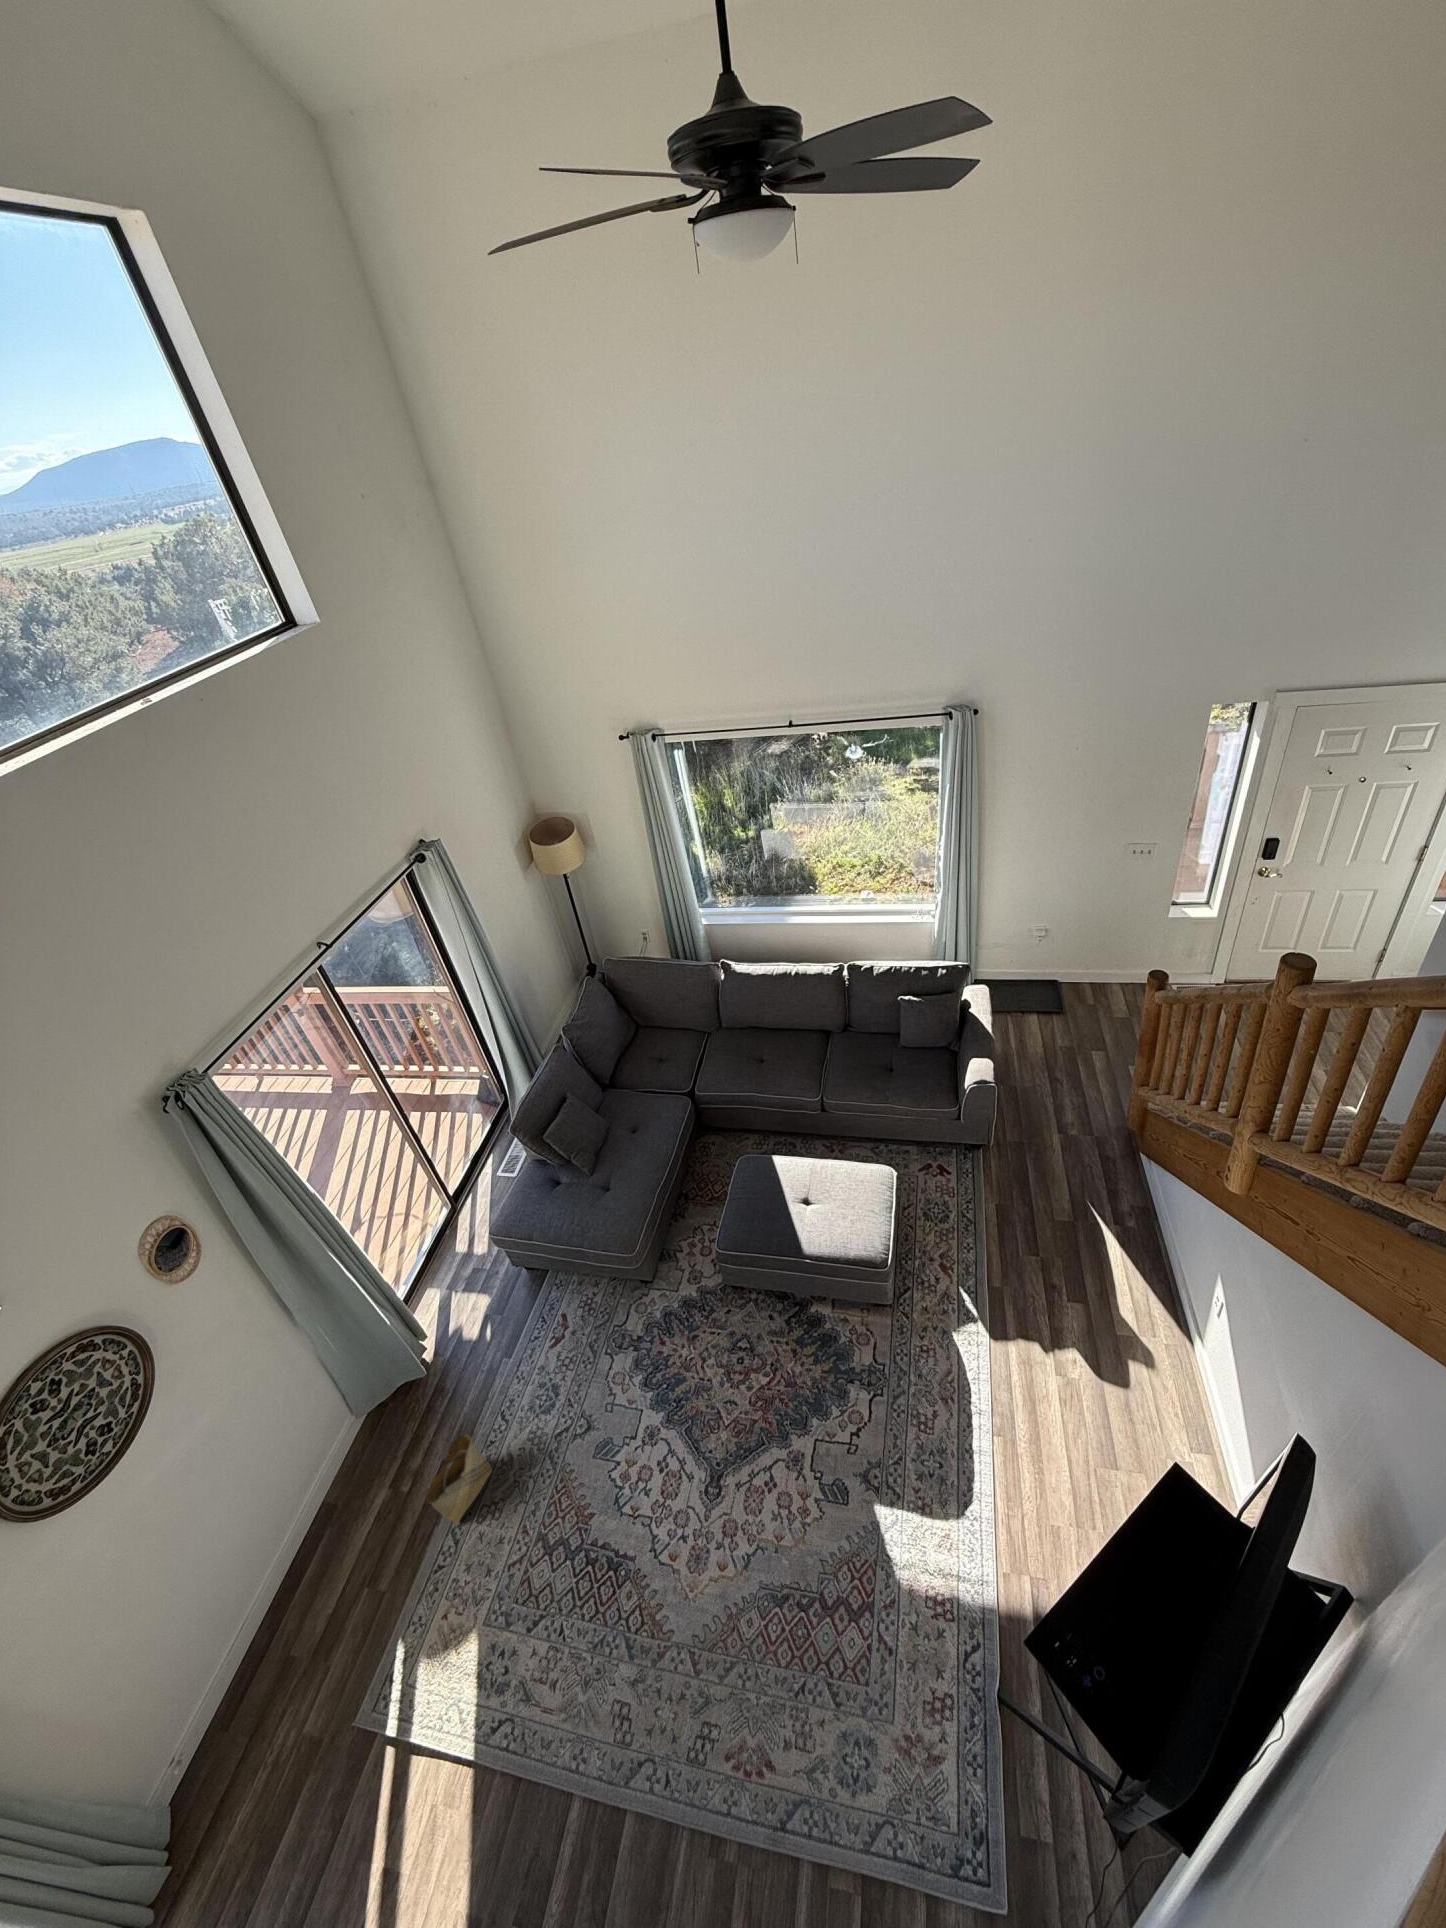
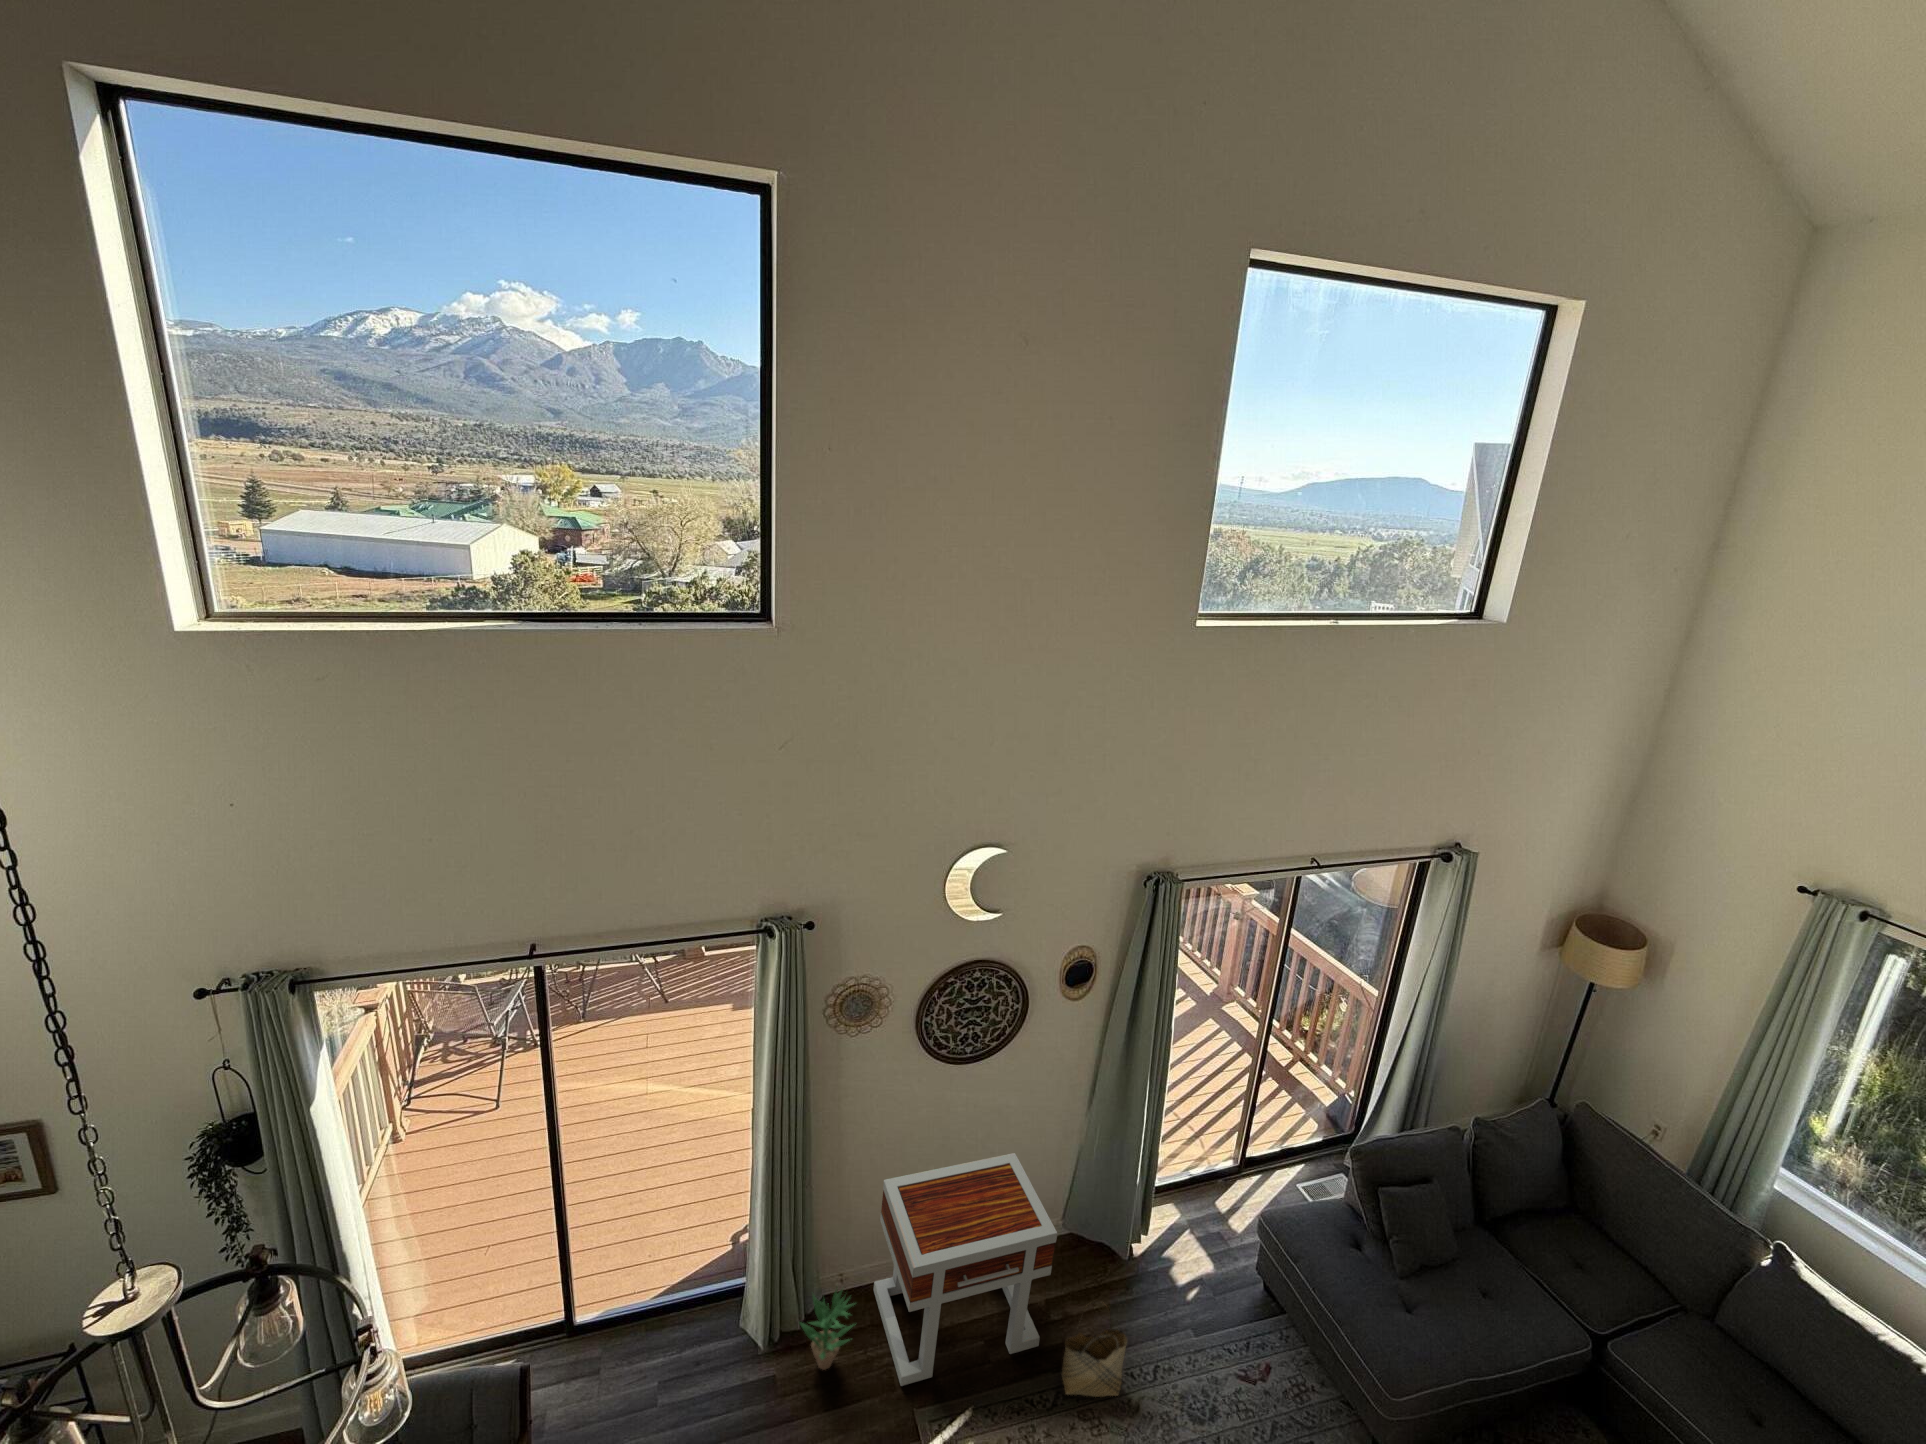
side table: none [135,1438,410,1719] -> present [874,1153,1057,1386]
potted plant: none [152,1751,241,1852] -> present [800,1289,854,1370]

